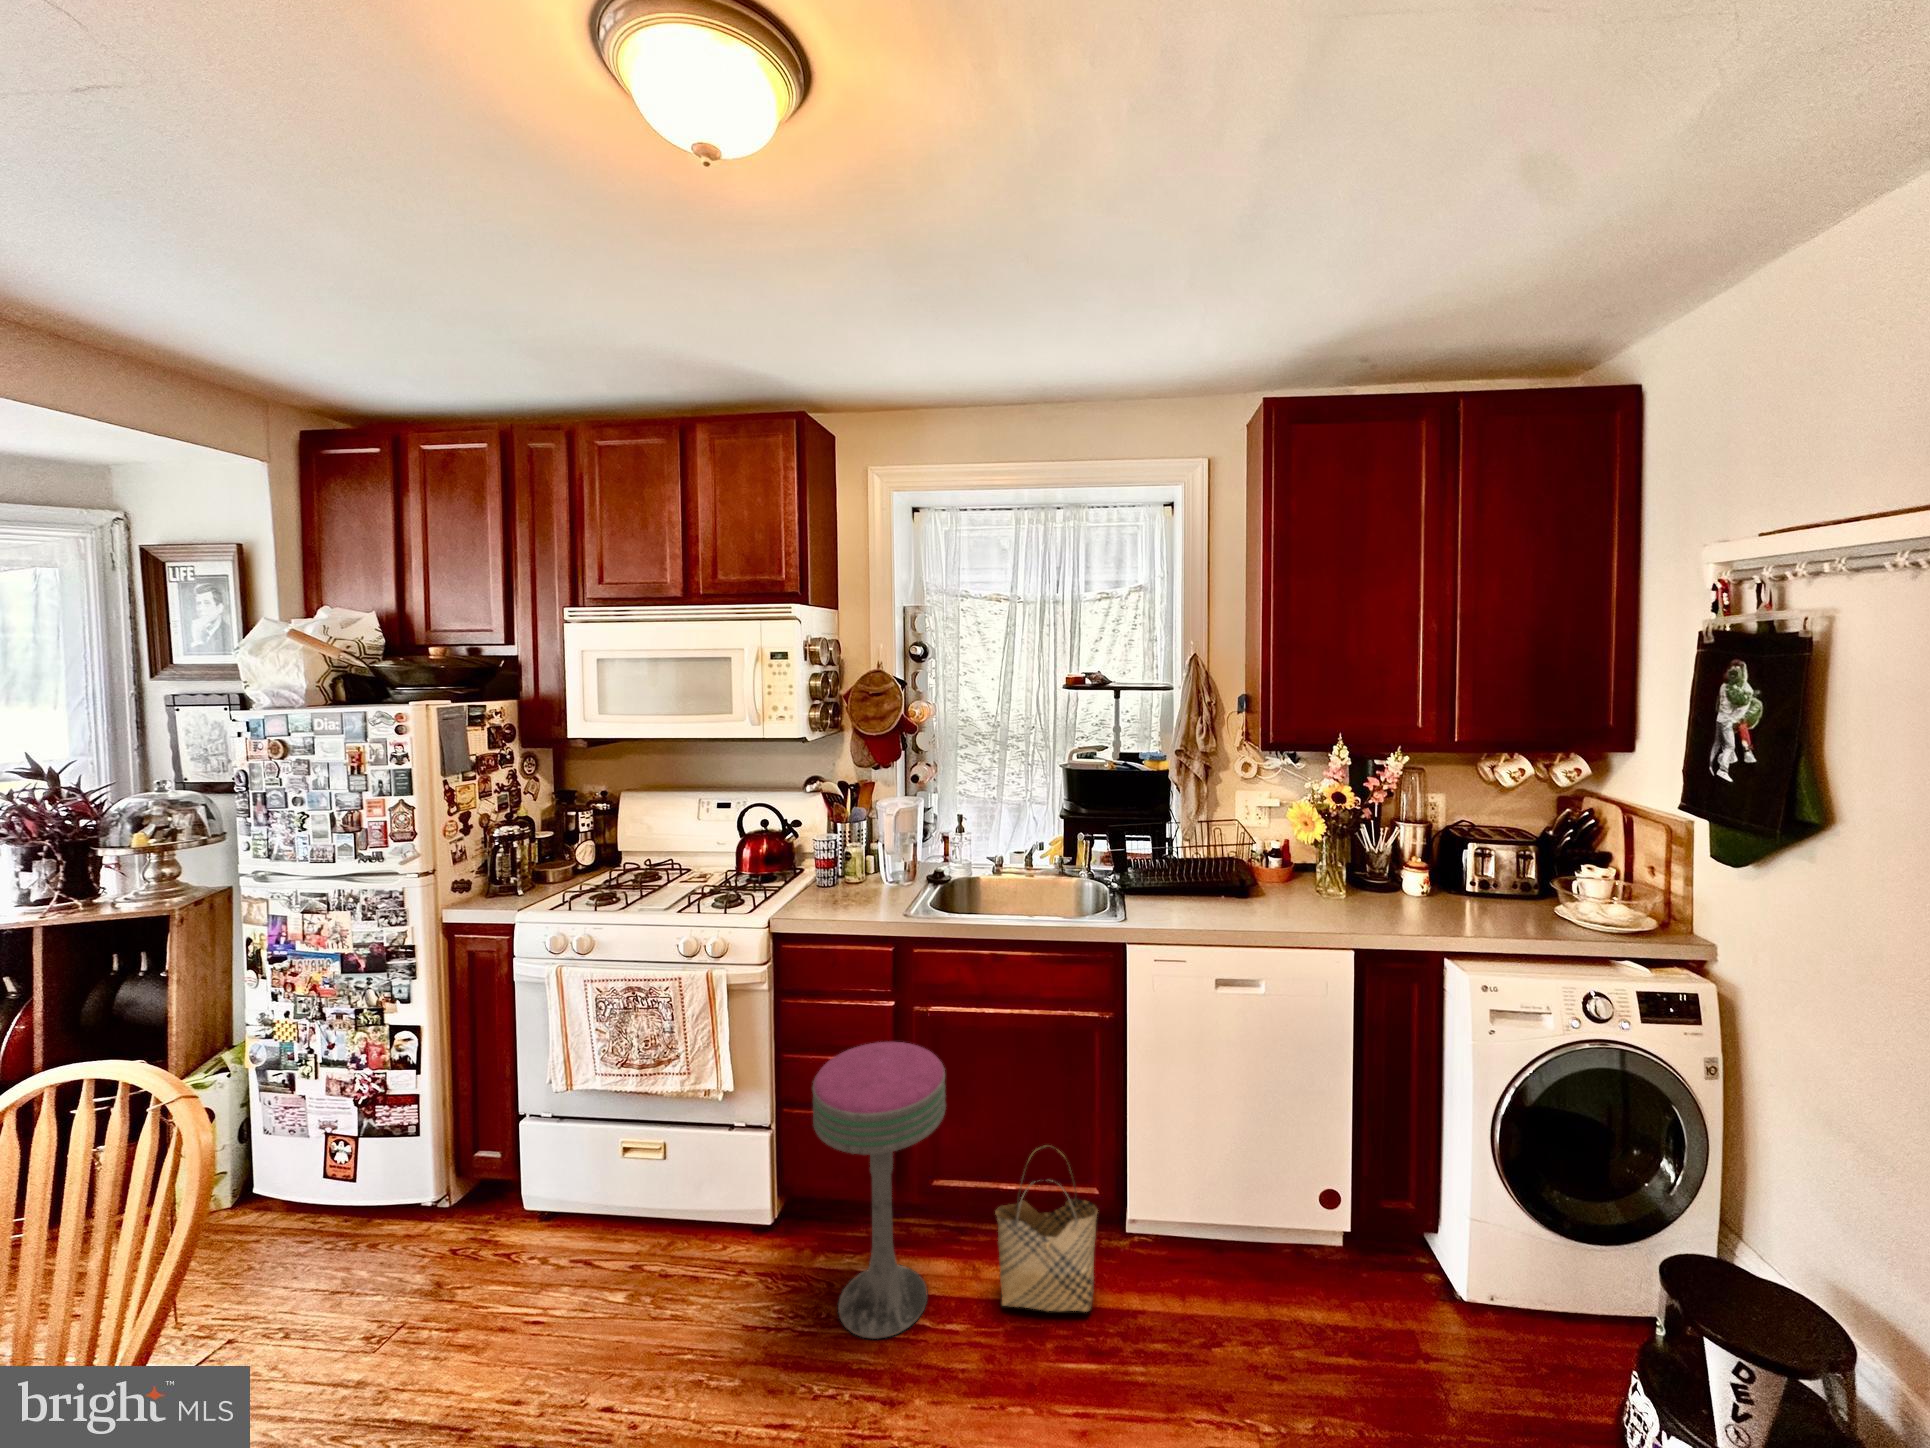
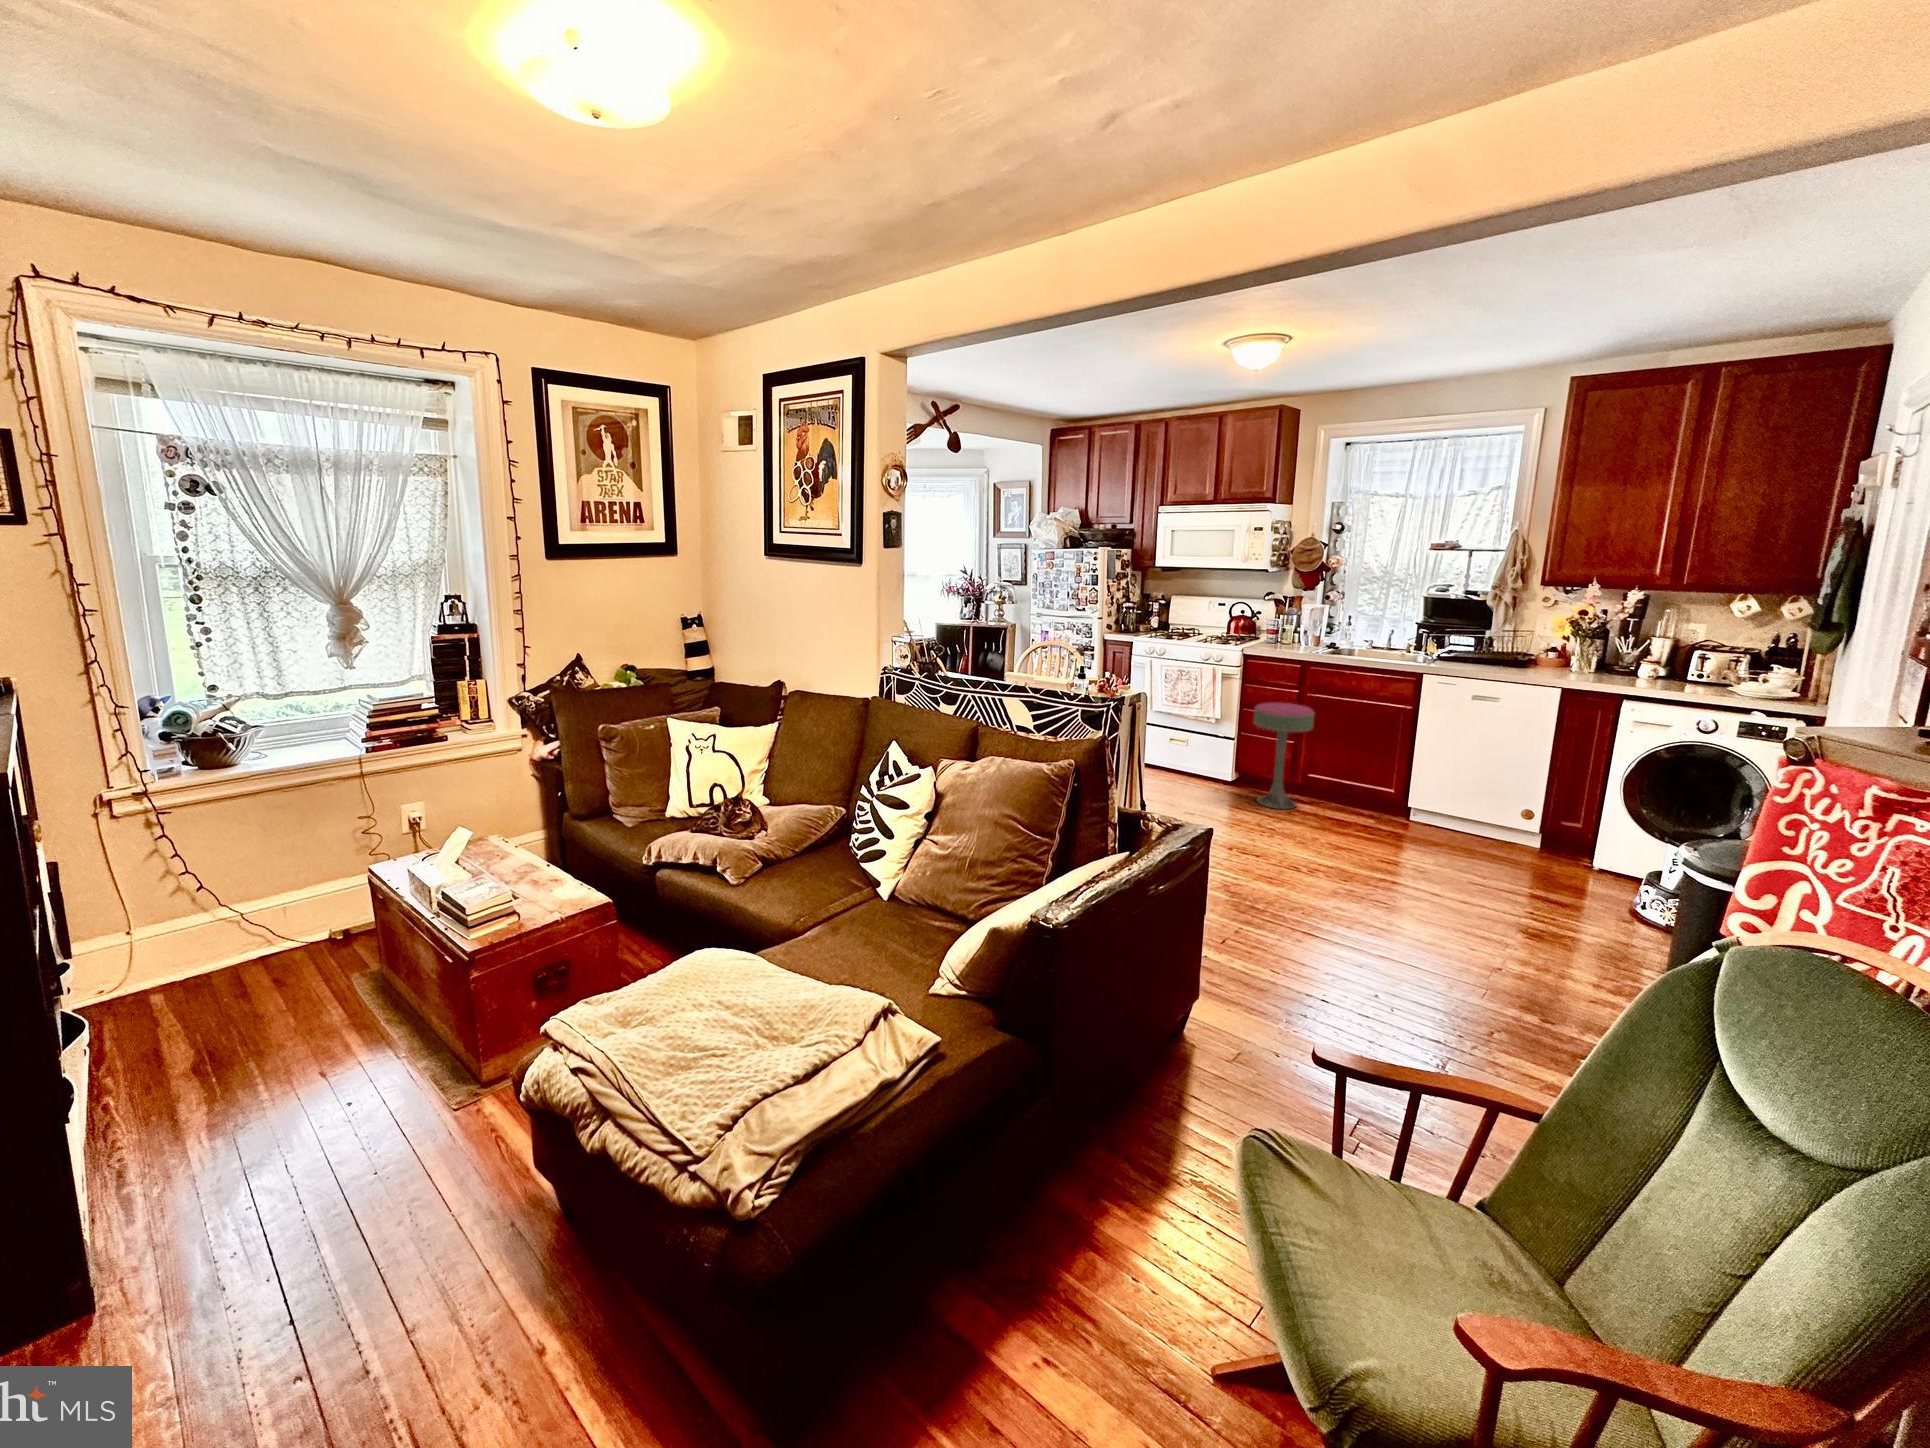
woven basket: present [995,1145,1098,1312] -> none [1329,757,1383,823]

